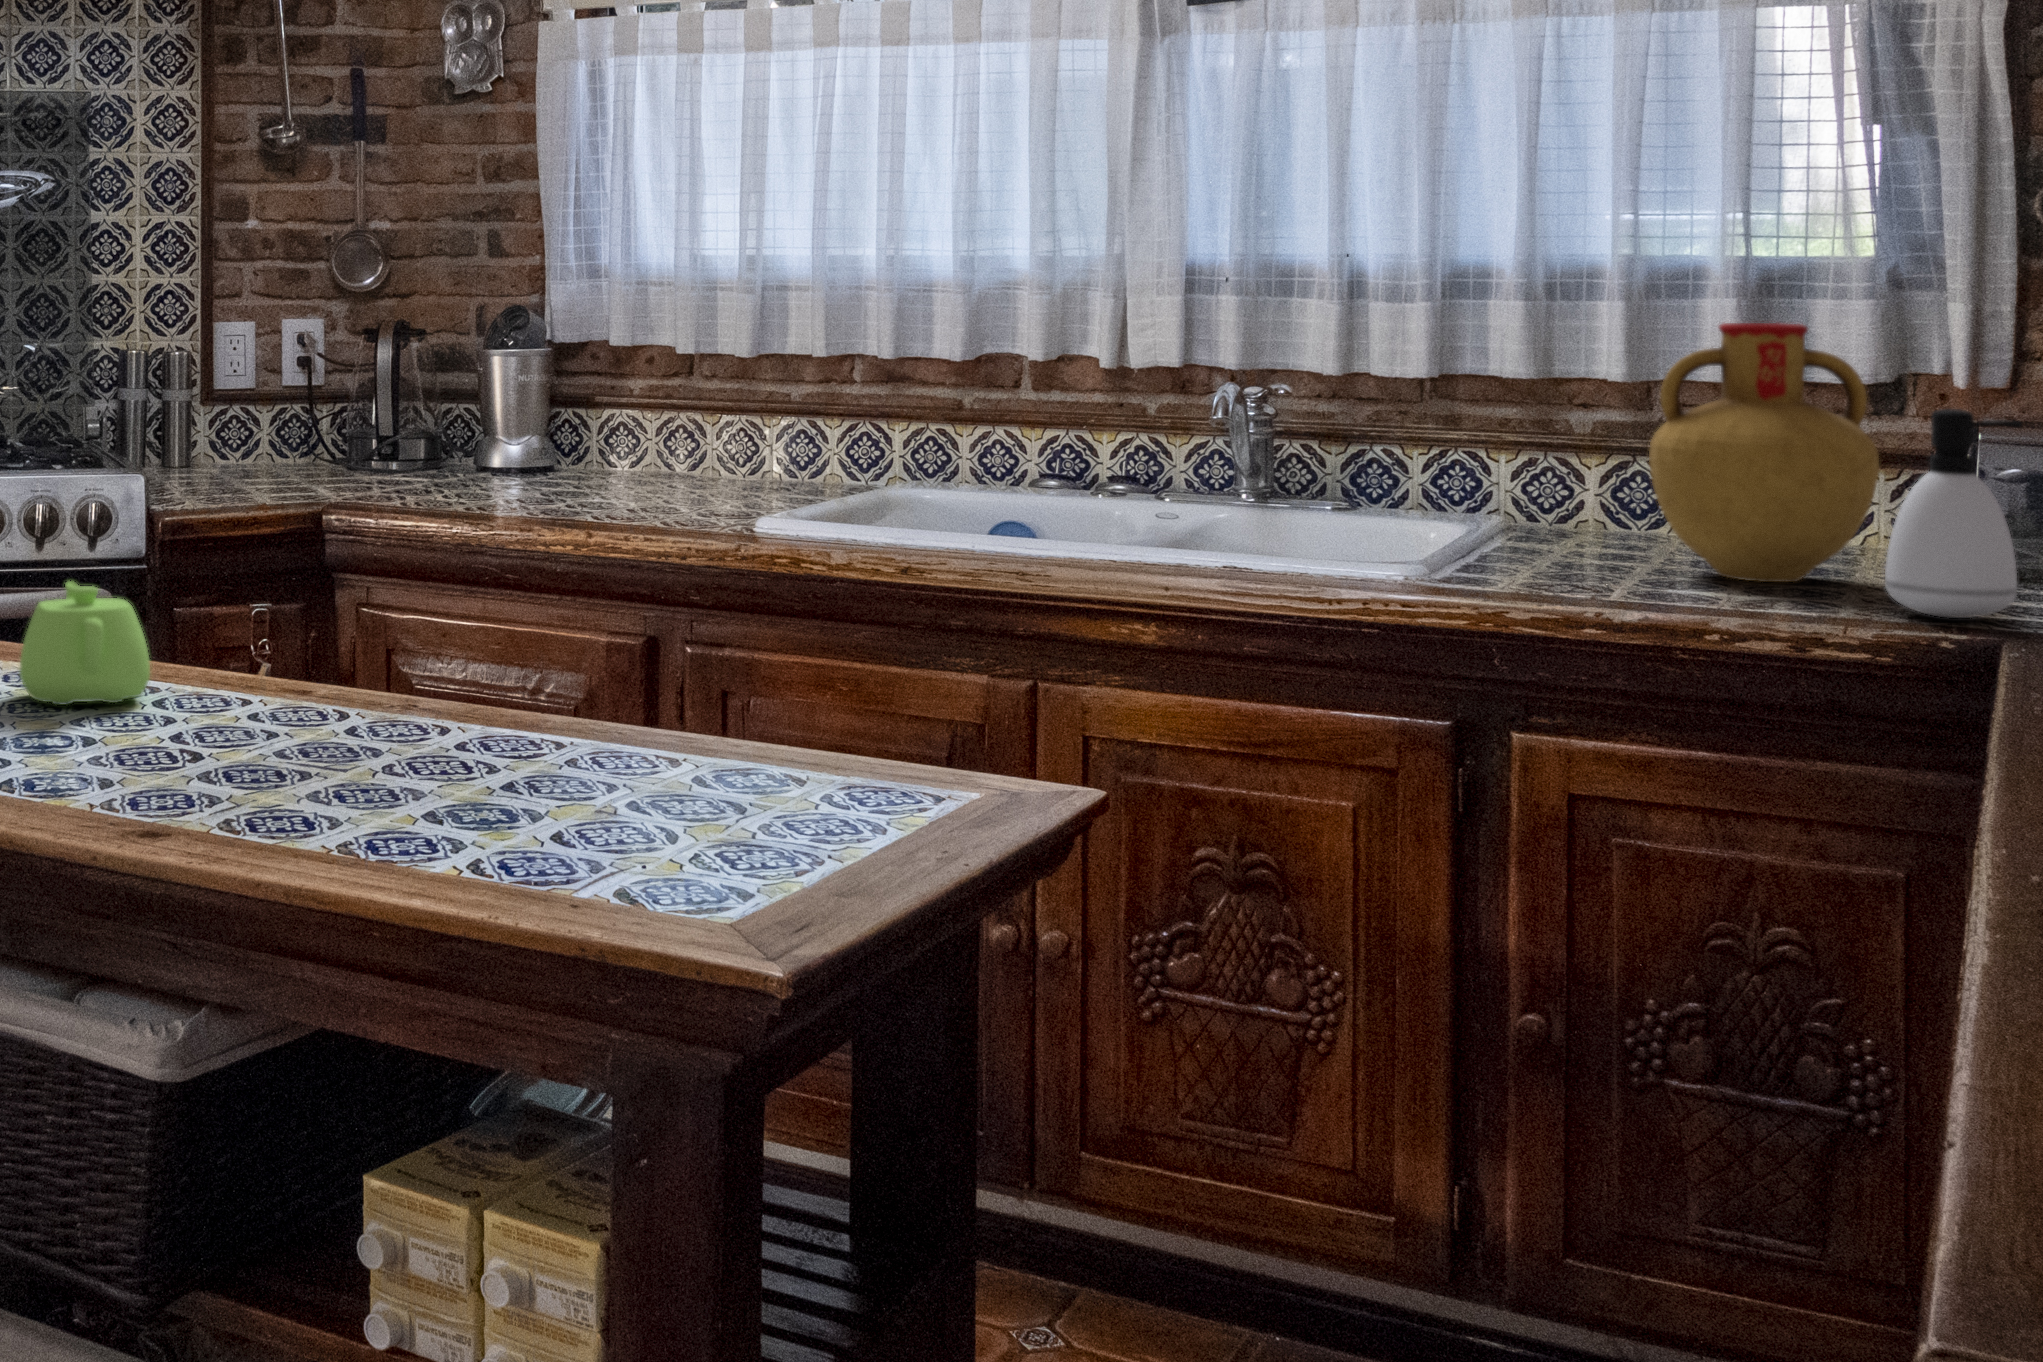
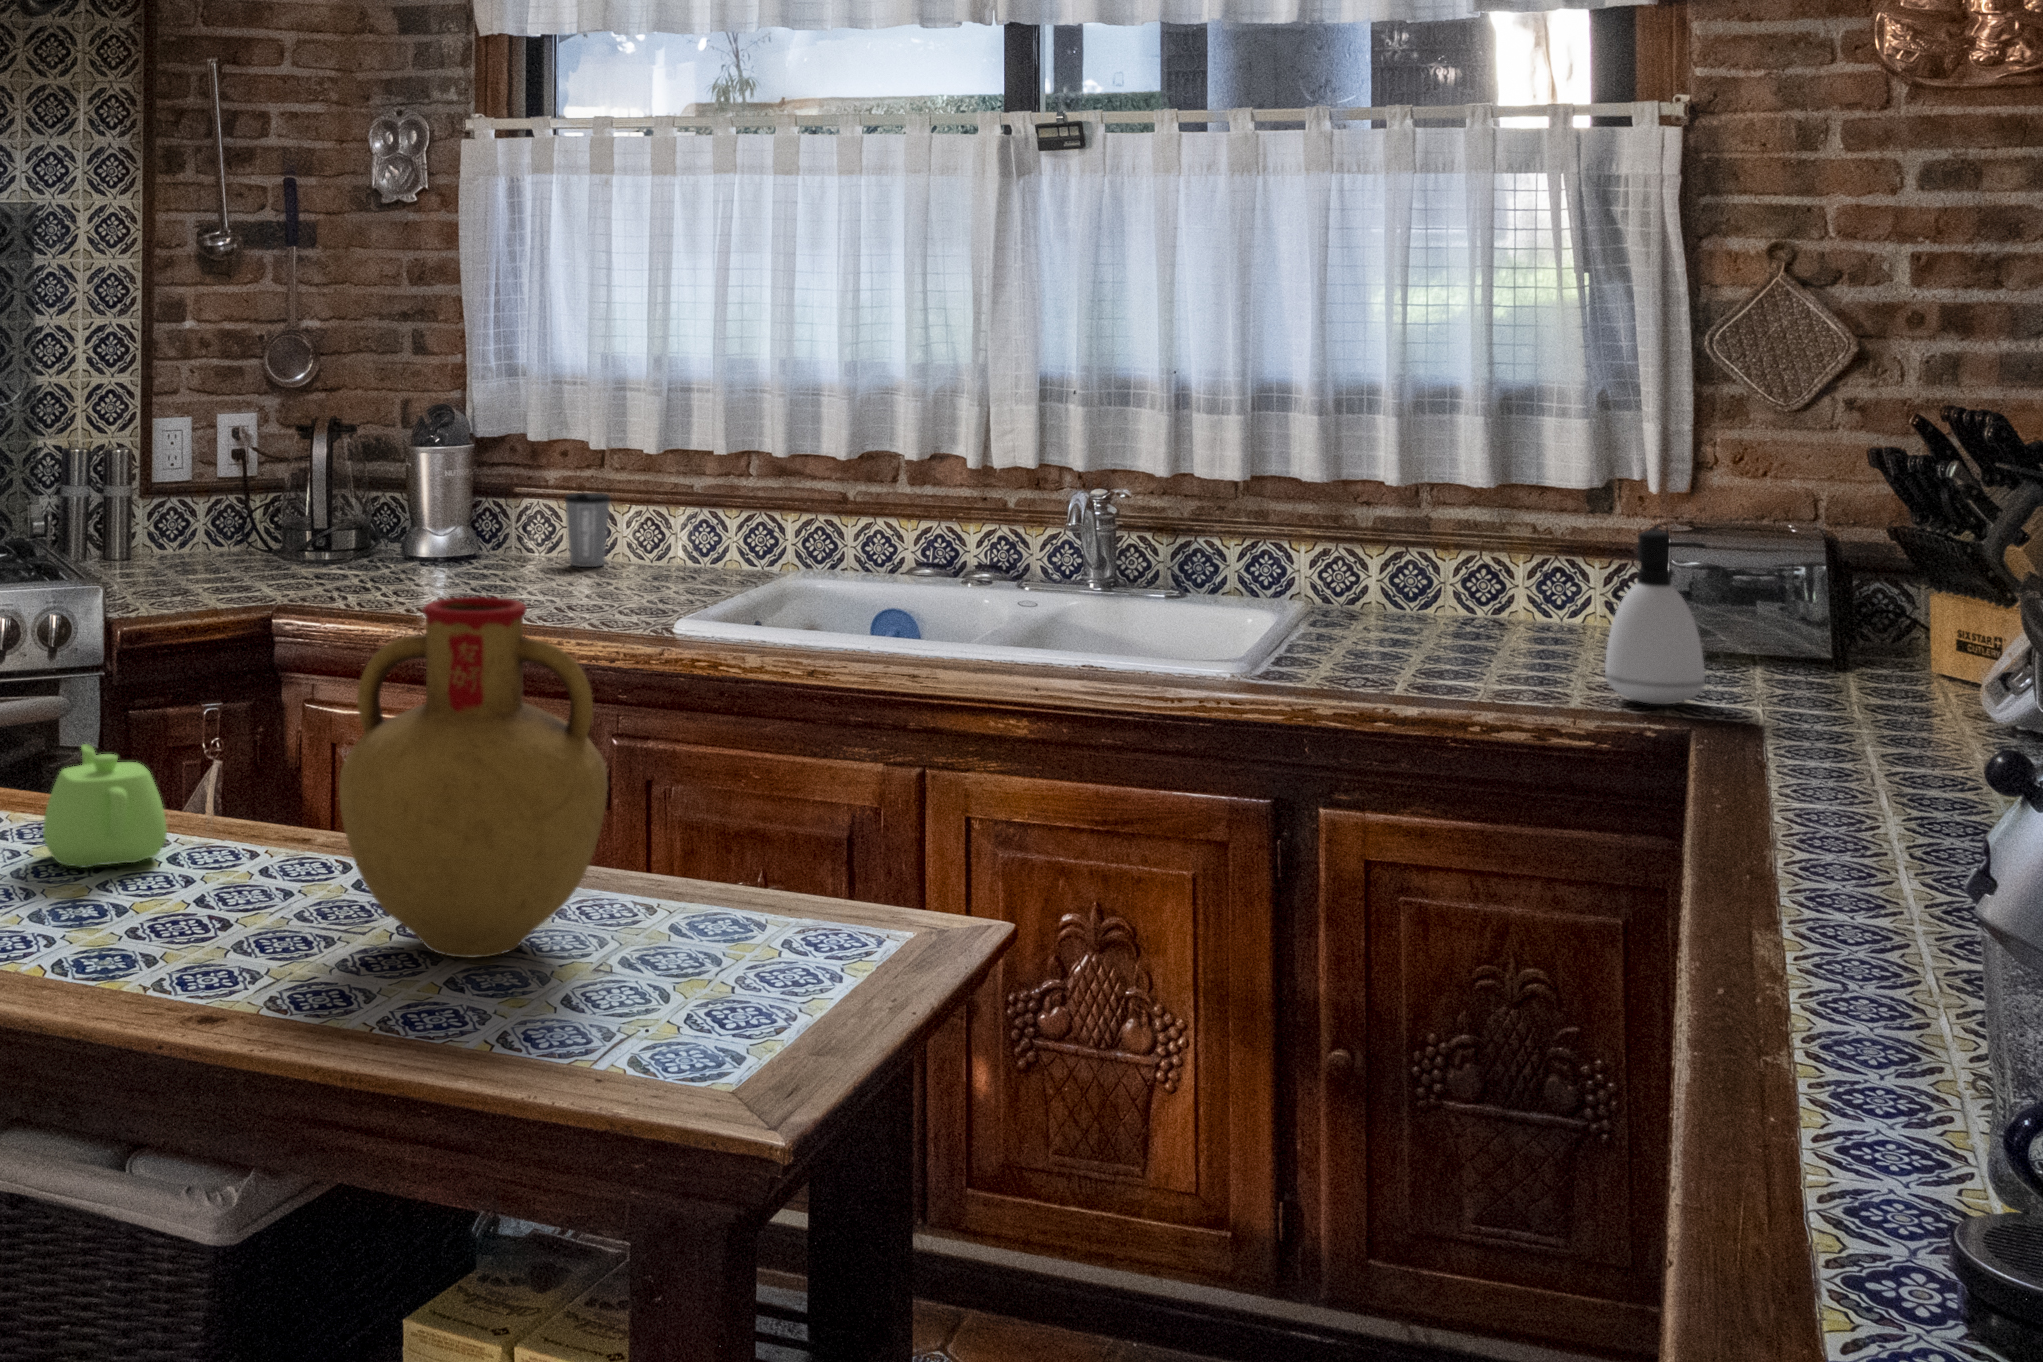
vase: present [1649,323,1879,582] -> present [339,597,607,958]
coffee cup: none [650,401,702,481] -> present [565,493,610,567]

